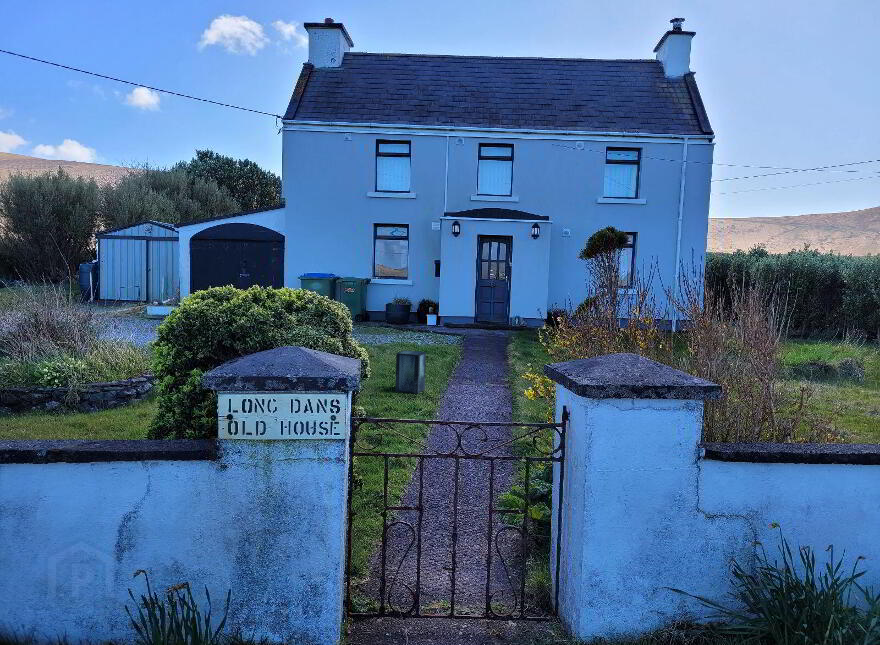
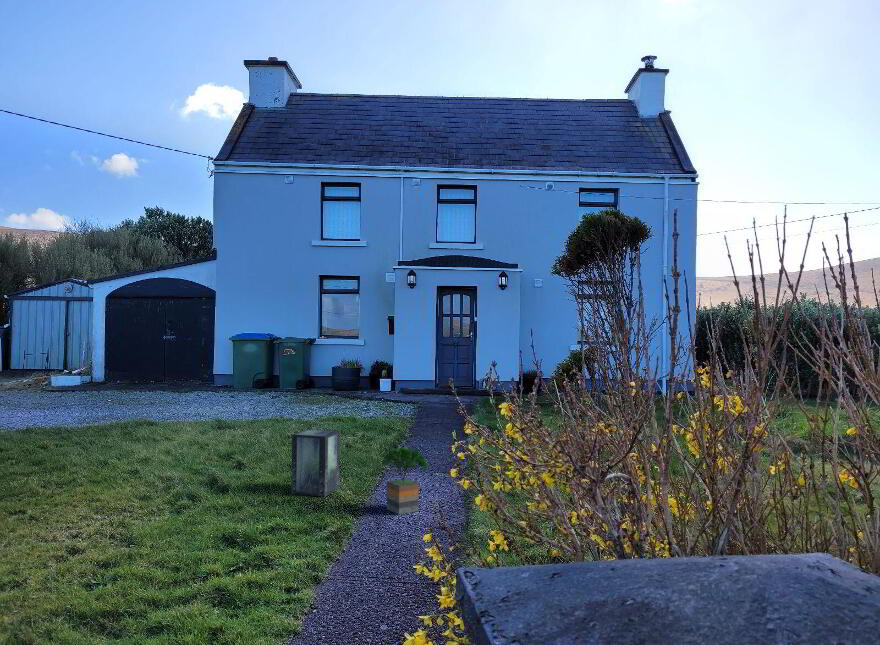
potted tree: none [457,362,488,404] -> present [383,447,429,515]

